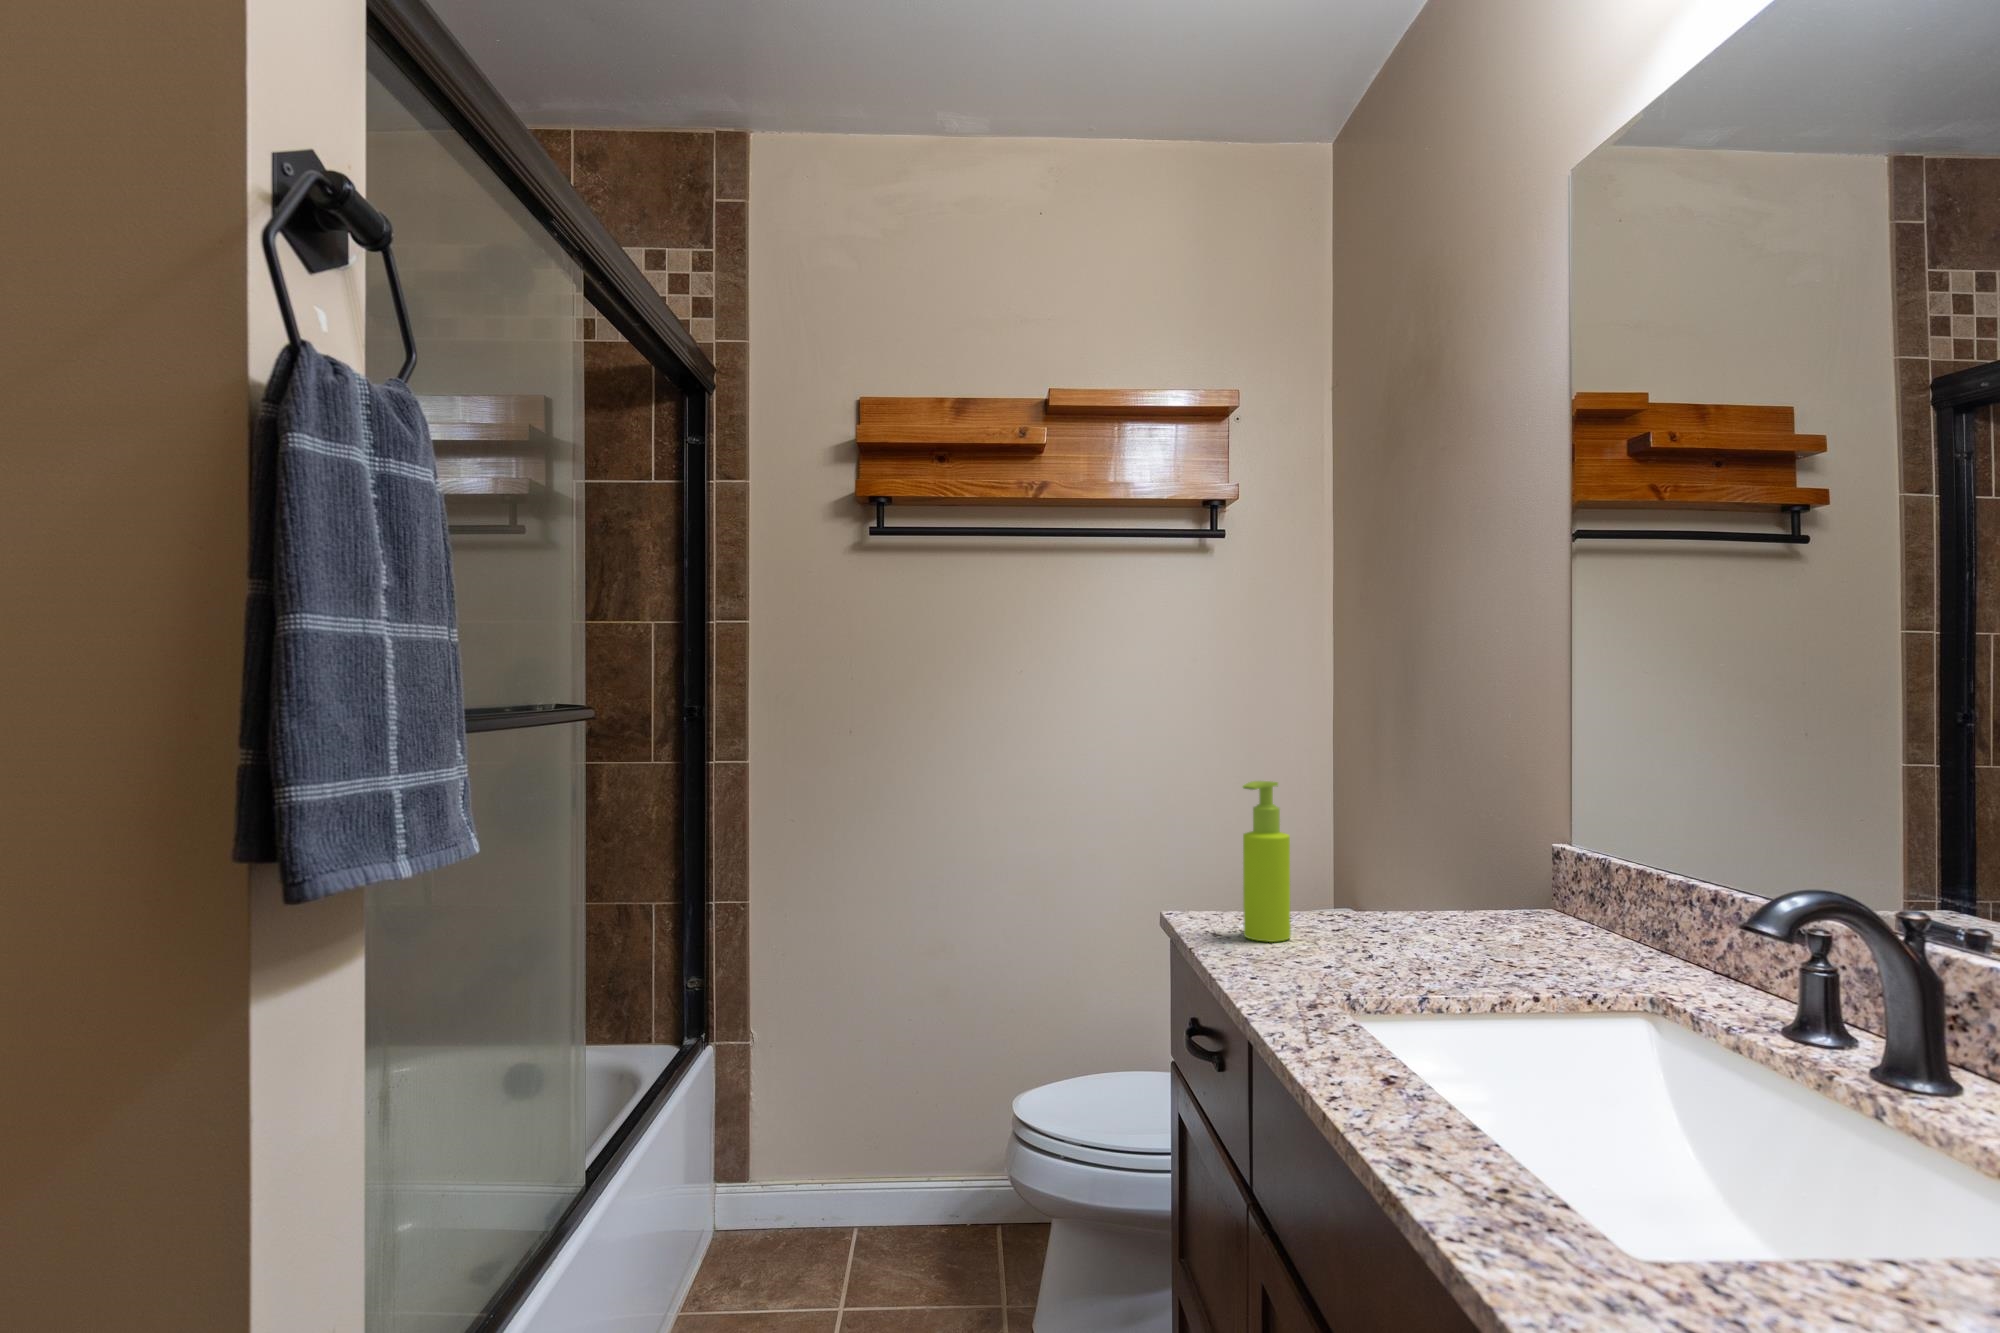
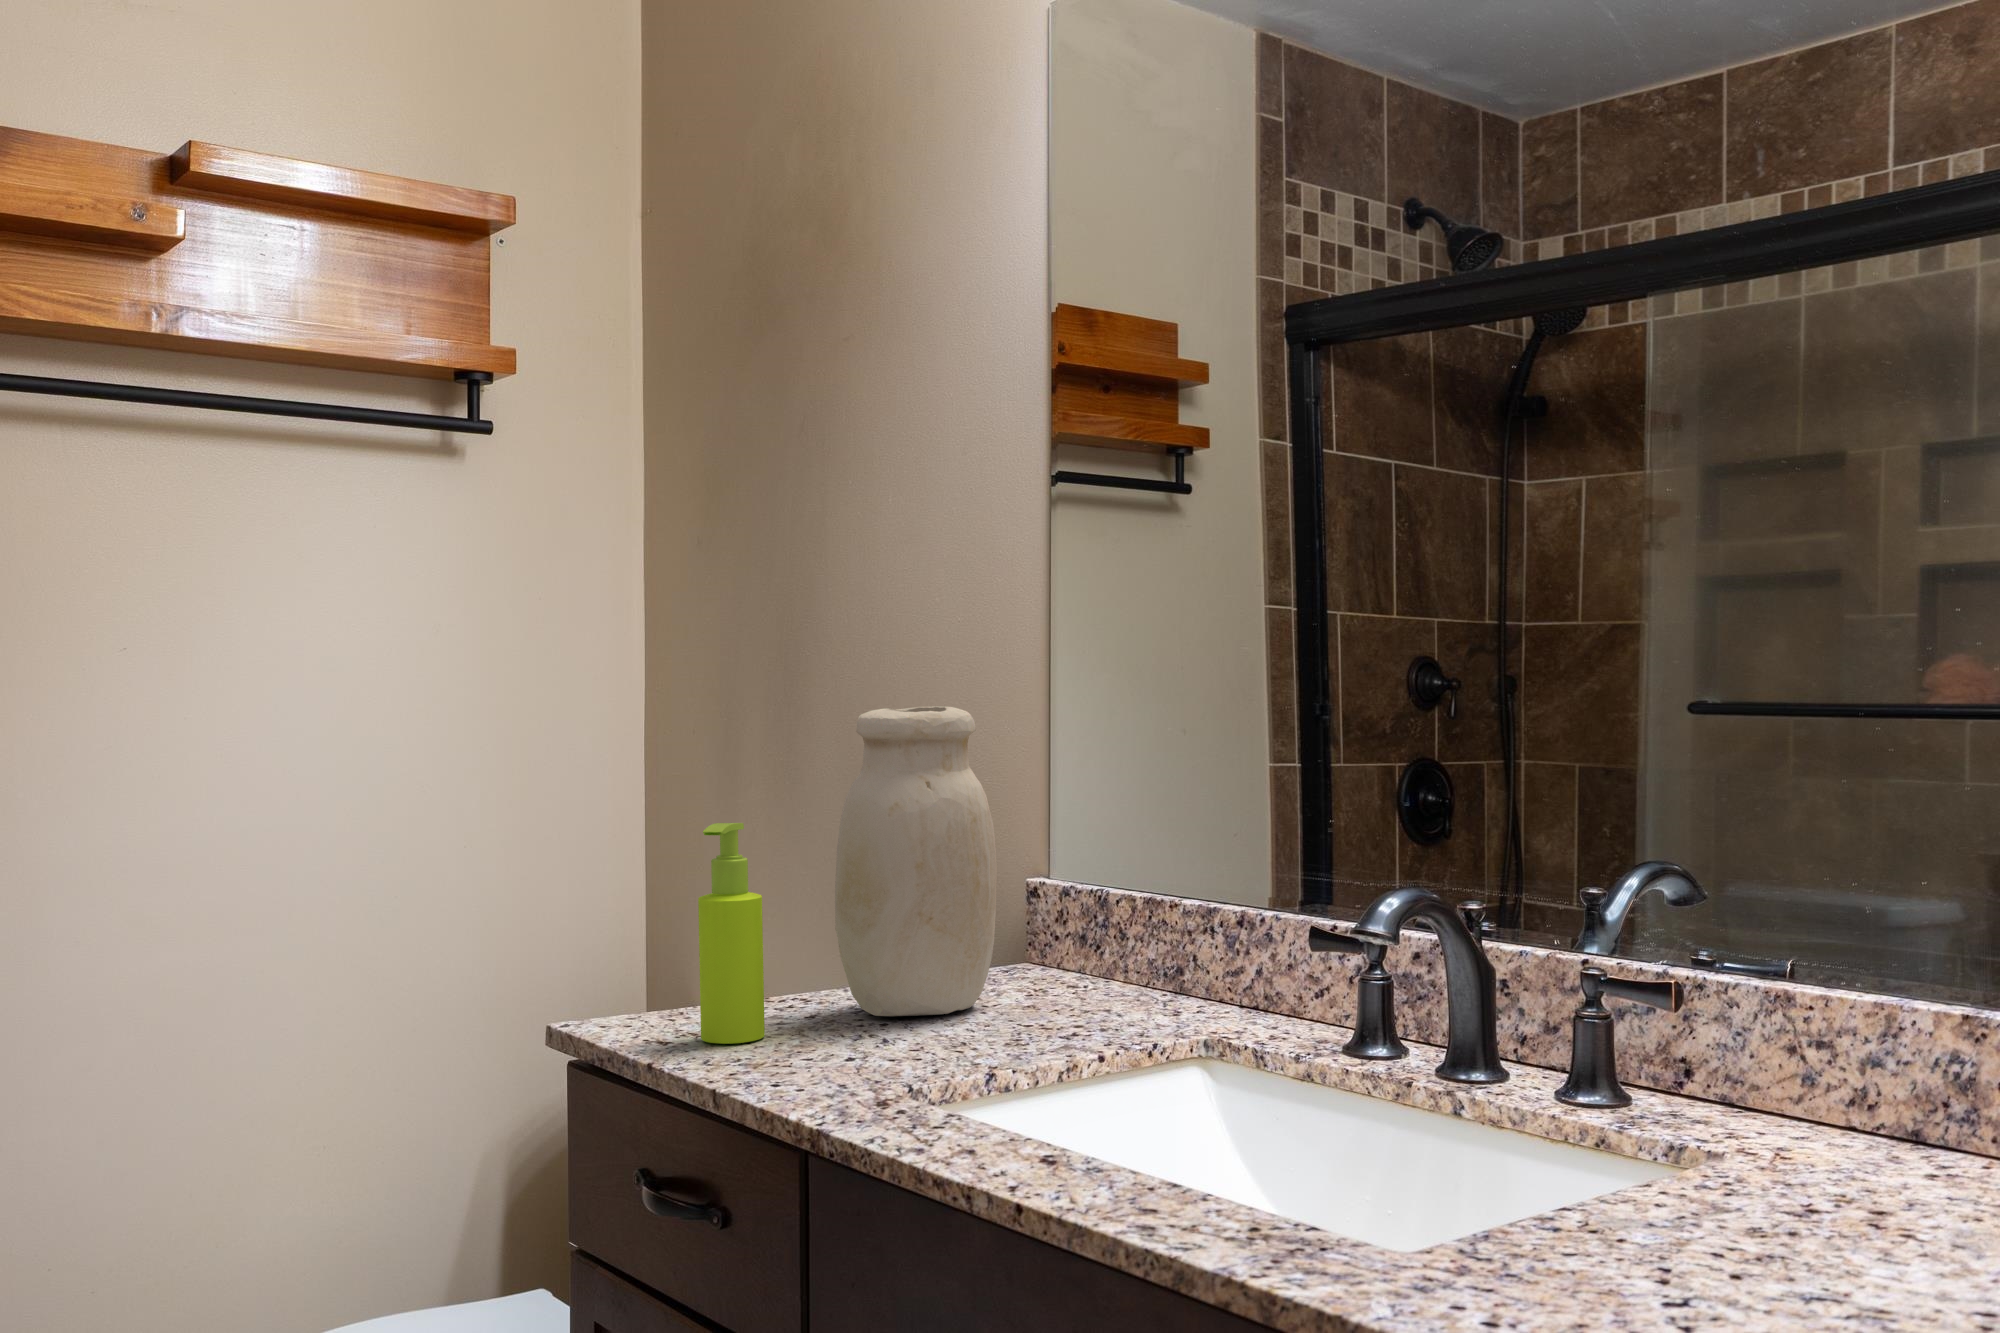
jar: none [1356,701,1490,942] -> present [835,706,997,1016]

